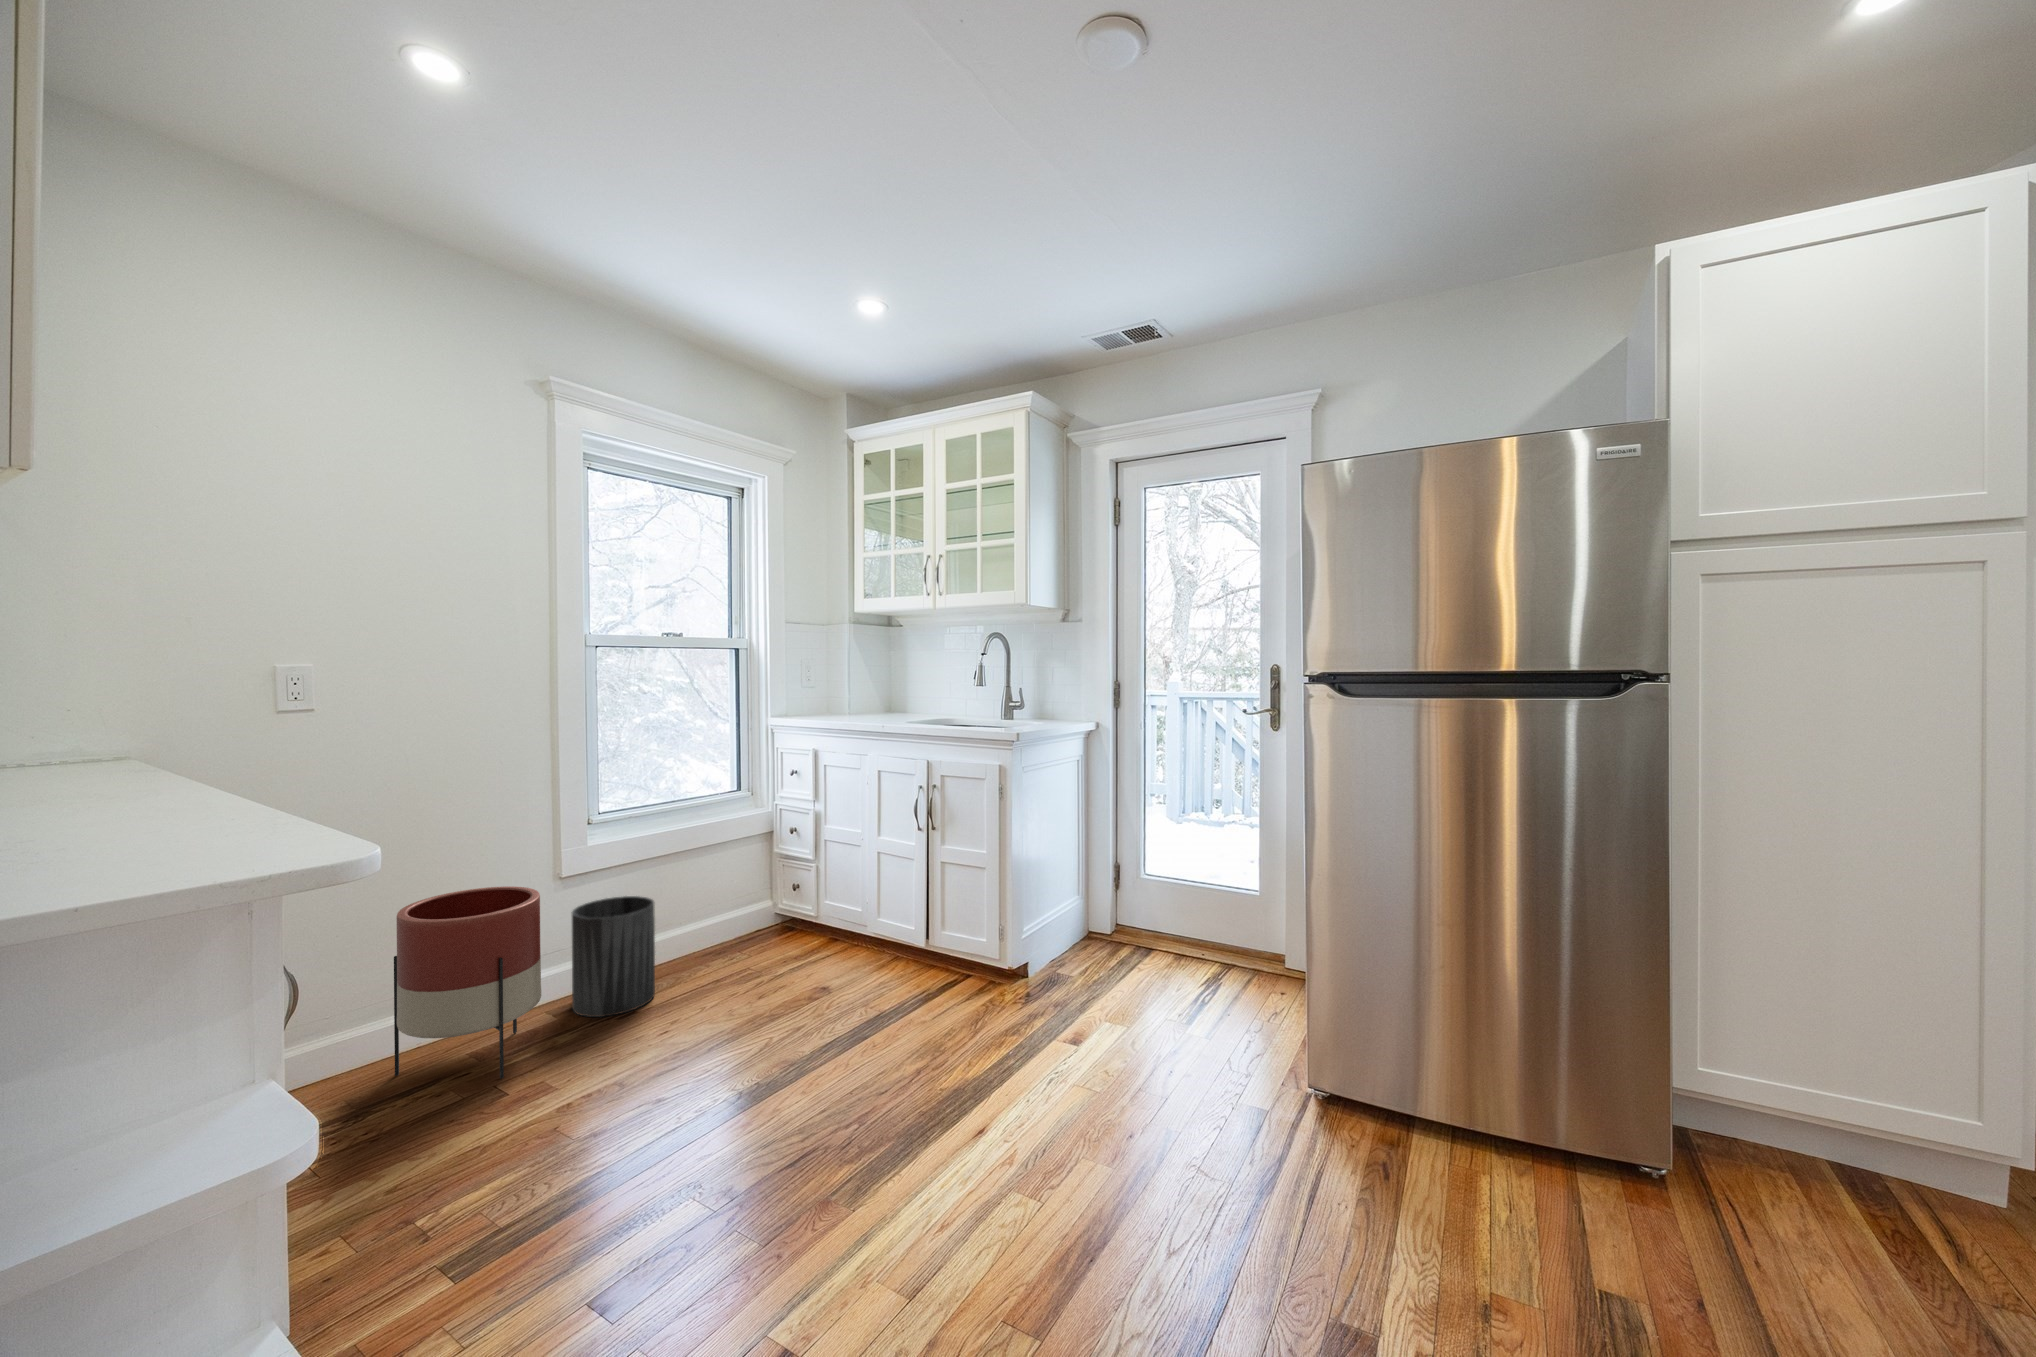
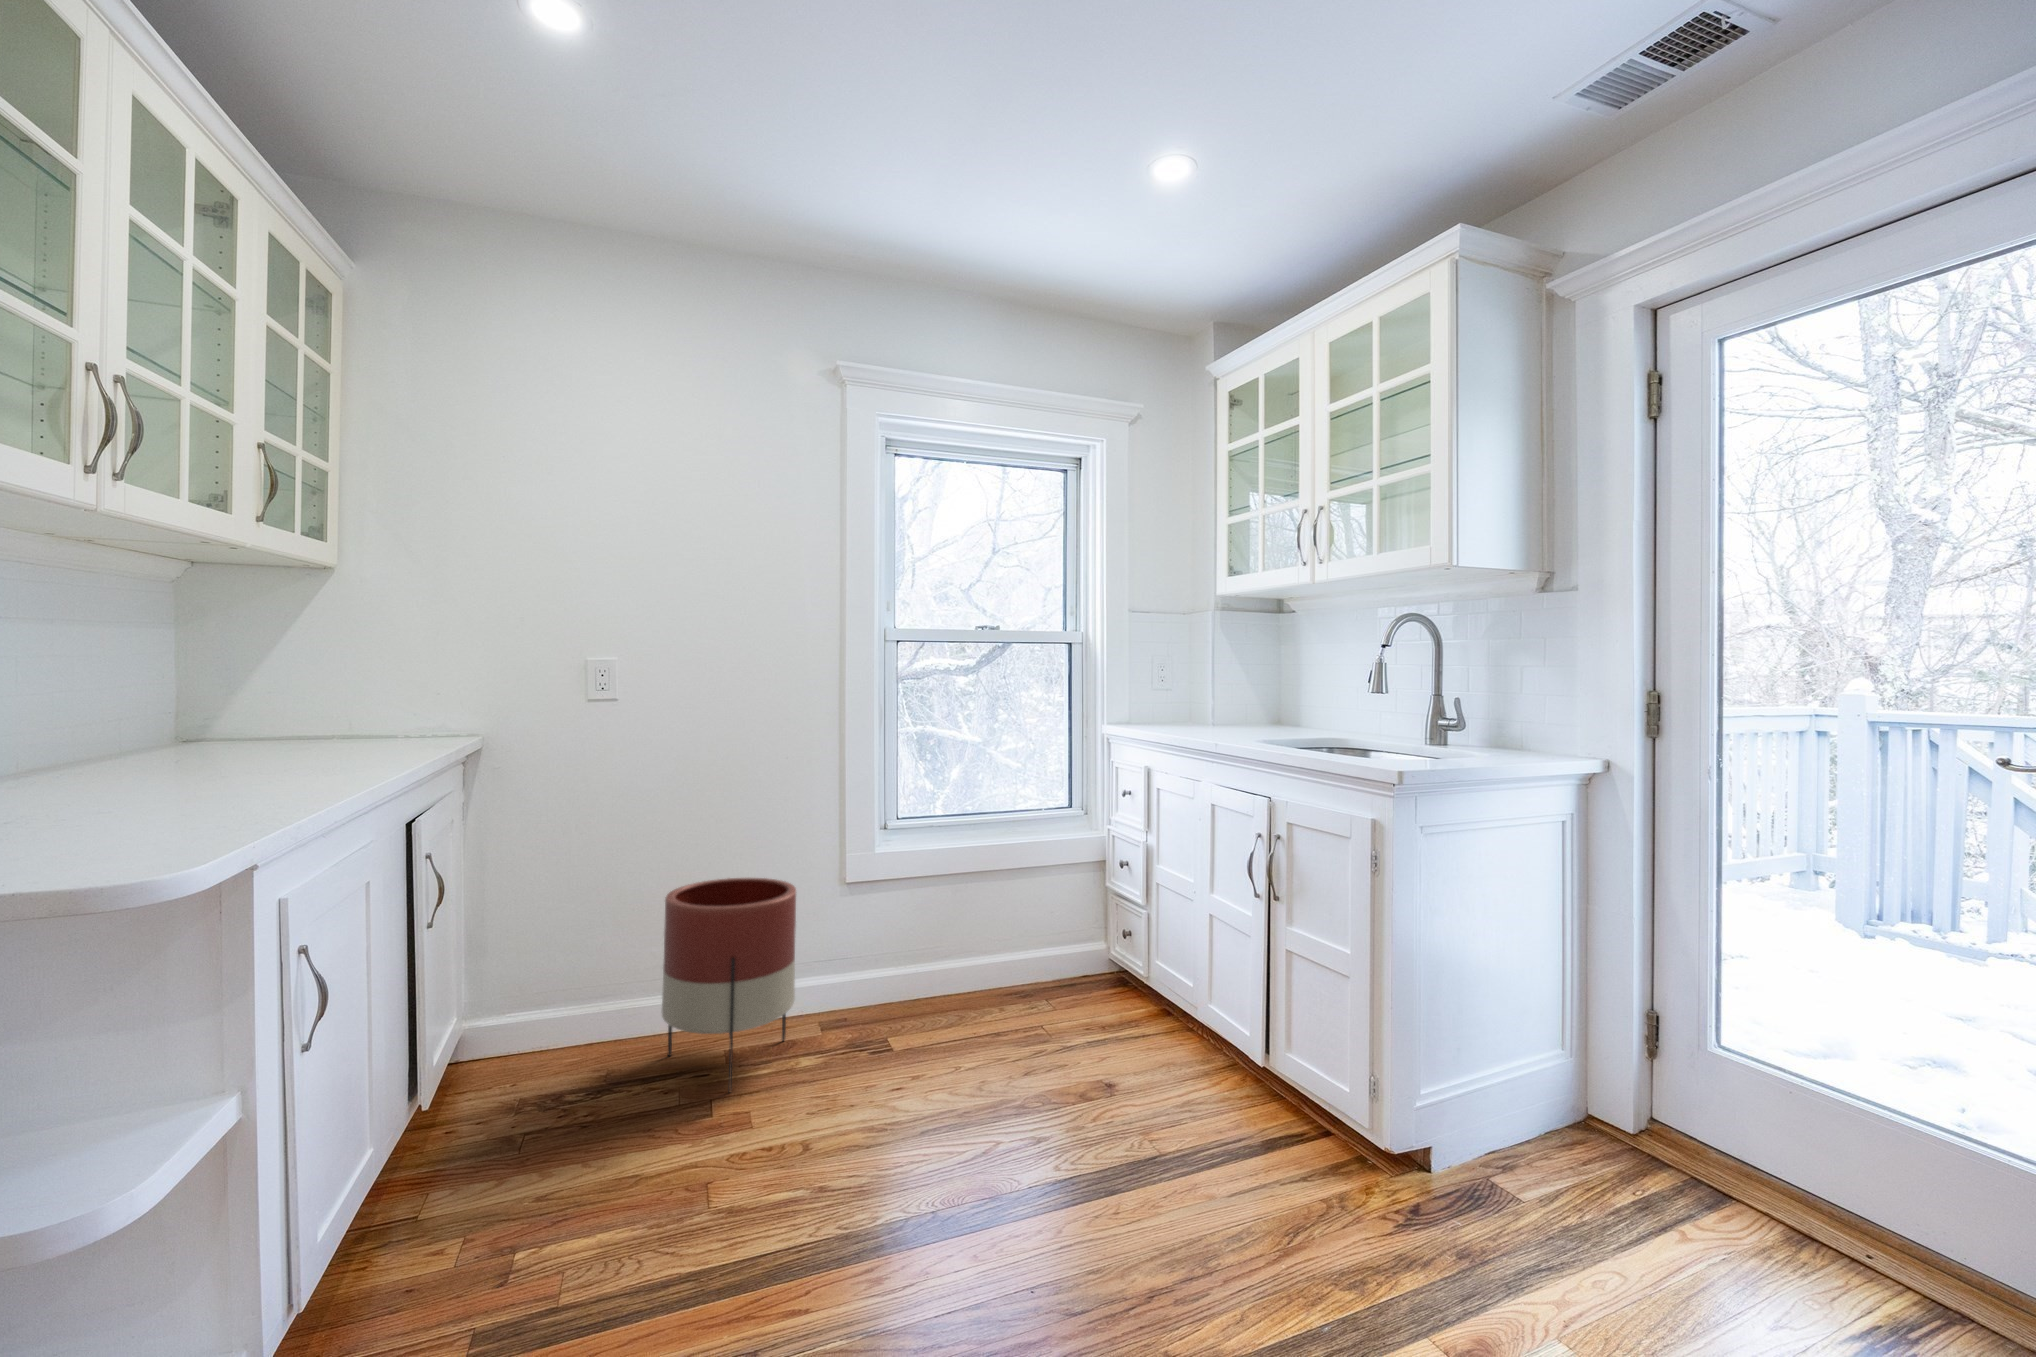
trash can: present [572,896,655,1017] -> none [846,911,932,1050]

